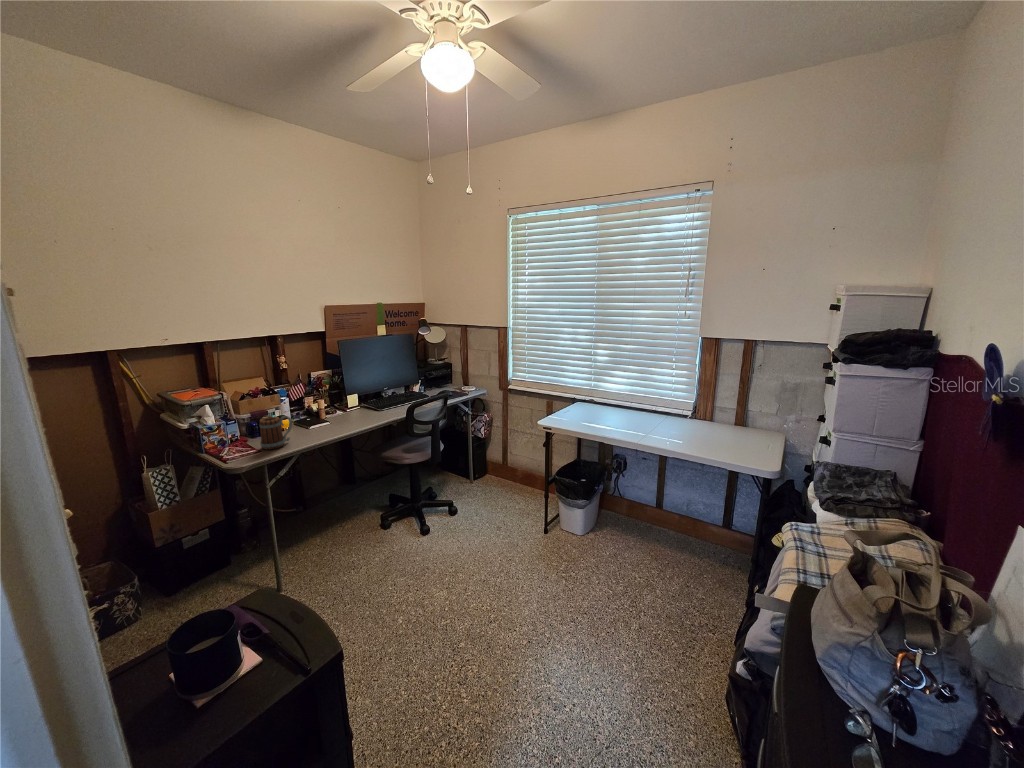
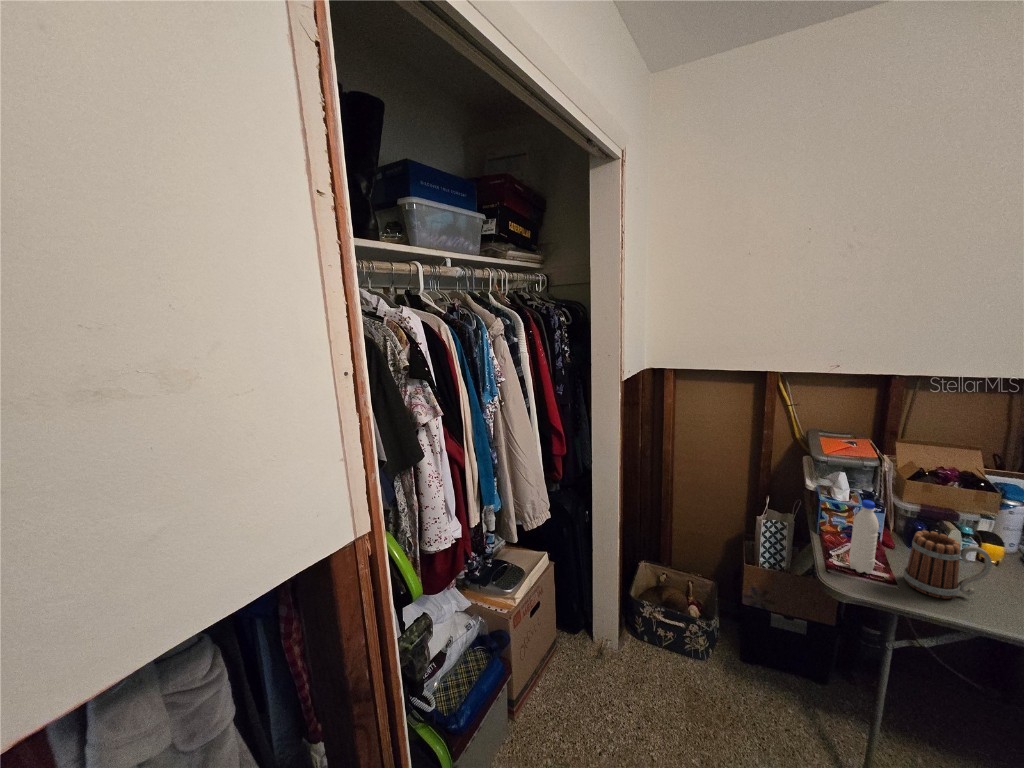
water bottle: none [229,412,247,457] -> present [849,500,879,574]

